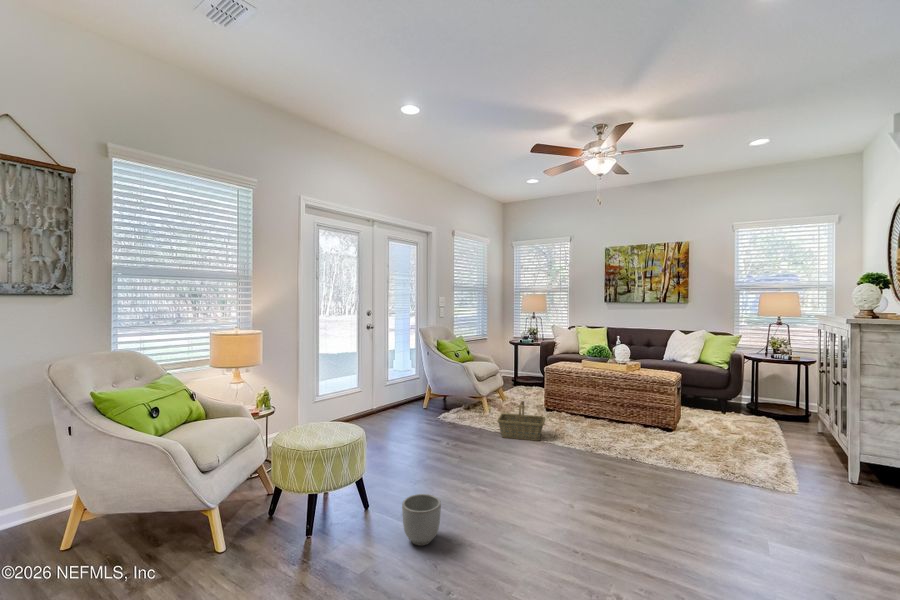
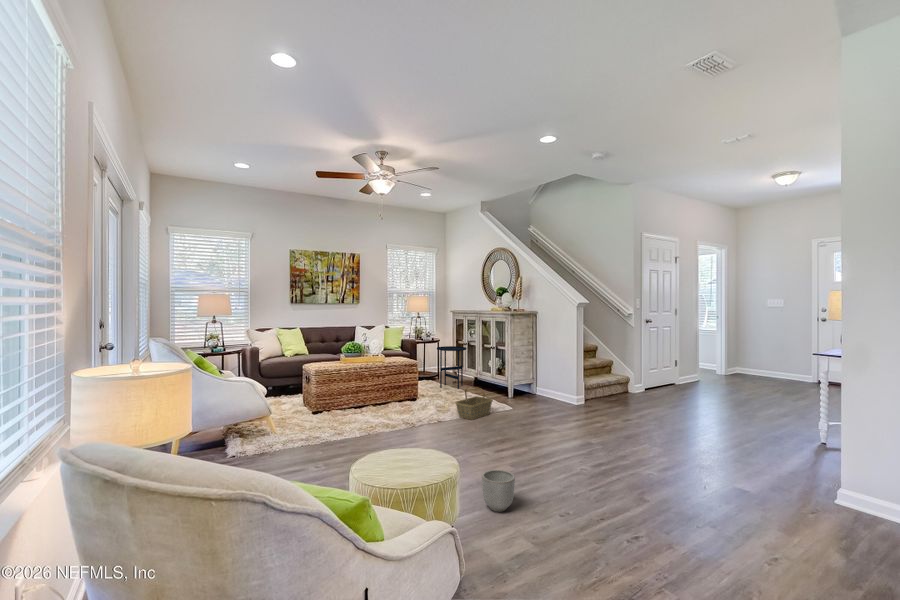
side table: none [758,369,817,439] -> present [437,346,467,389]
basket: present [498,401,545,441] -> present [456,387,493,420]

